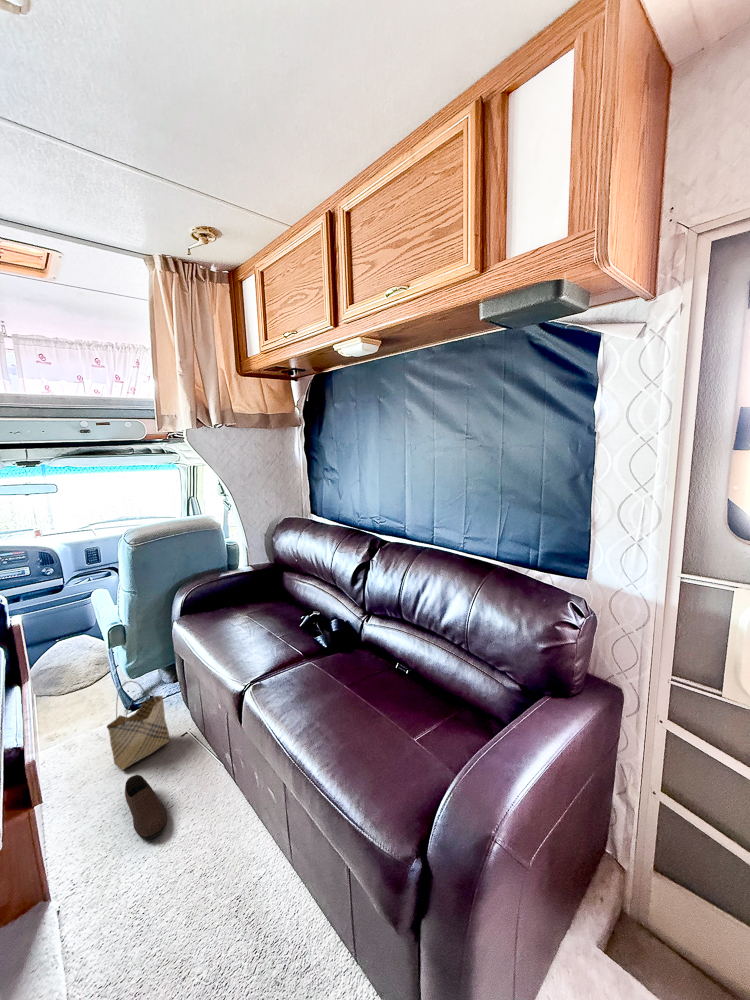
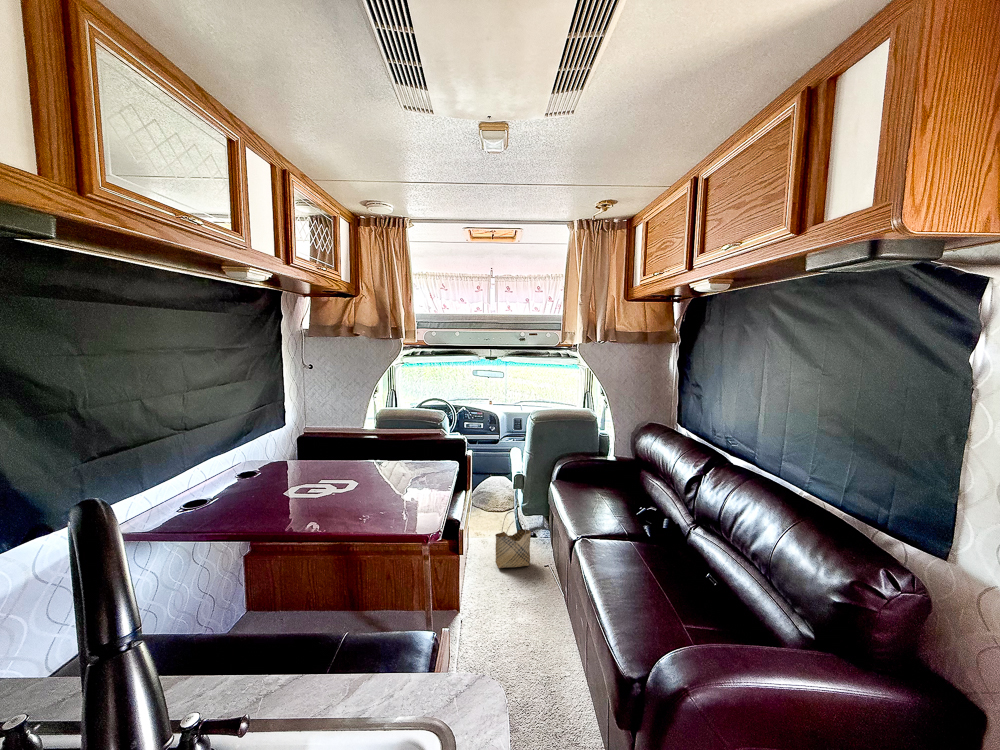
shoe: present [125,775,167,839] -> none [496,572,515,615]

